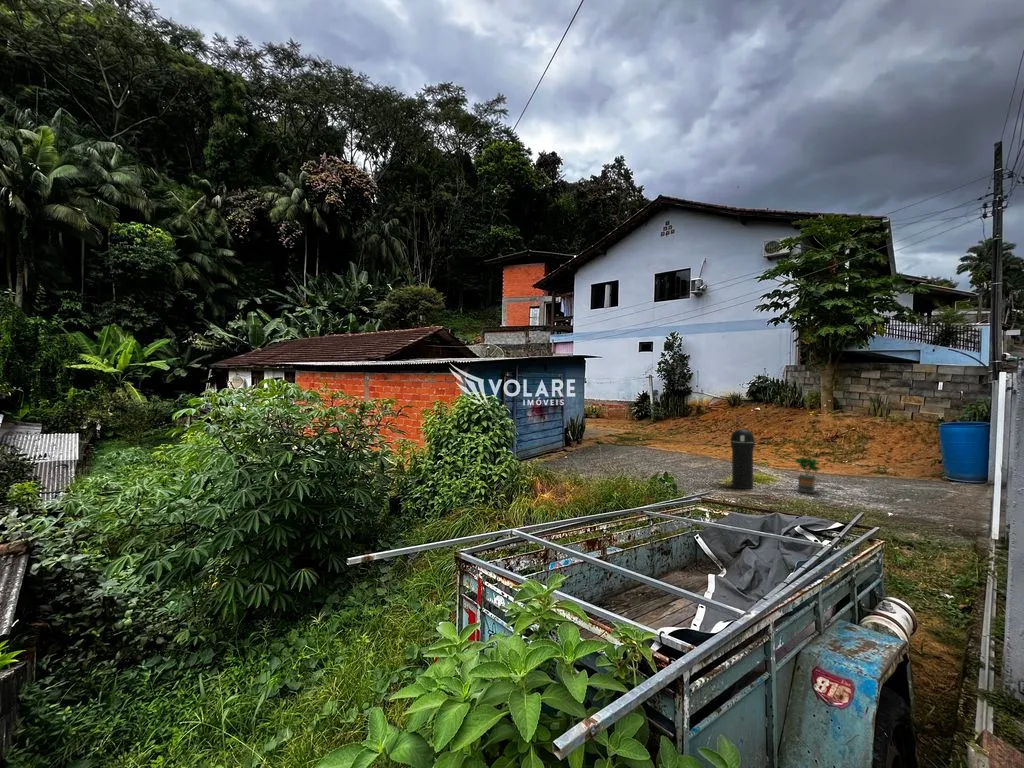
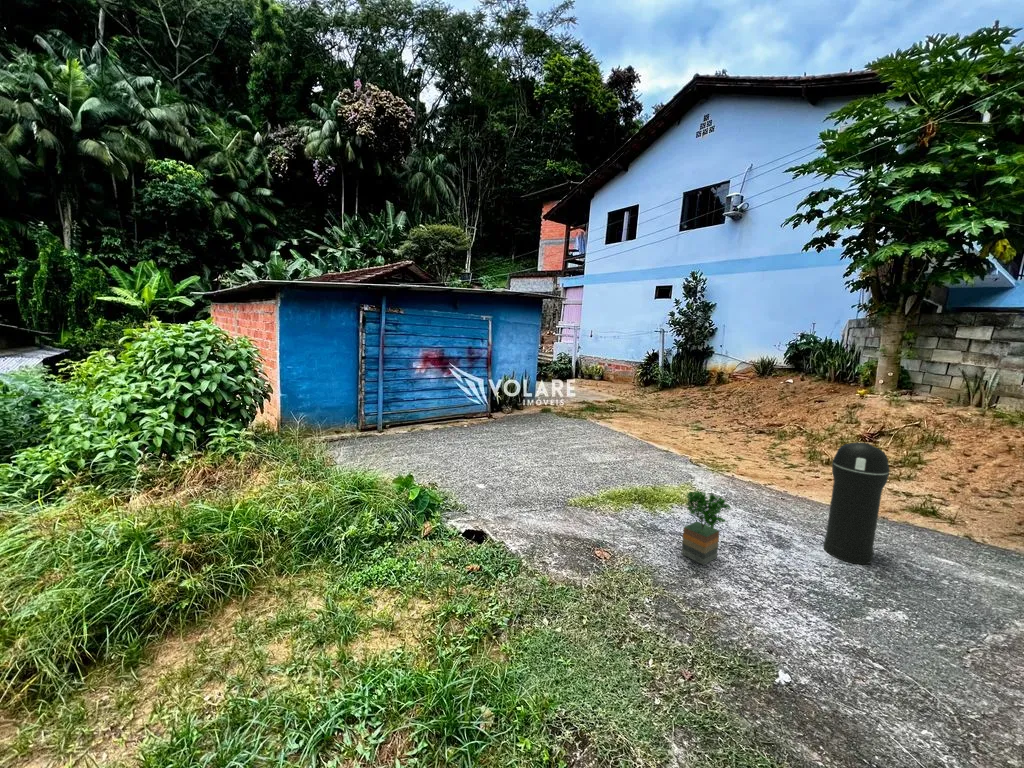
trash can: present [731,429,755,489] -> present [824,443,890,564]

